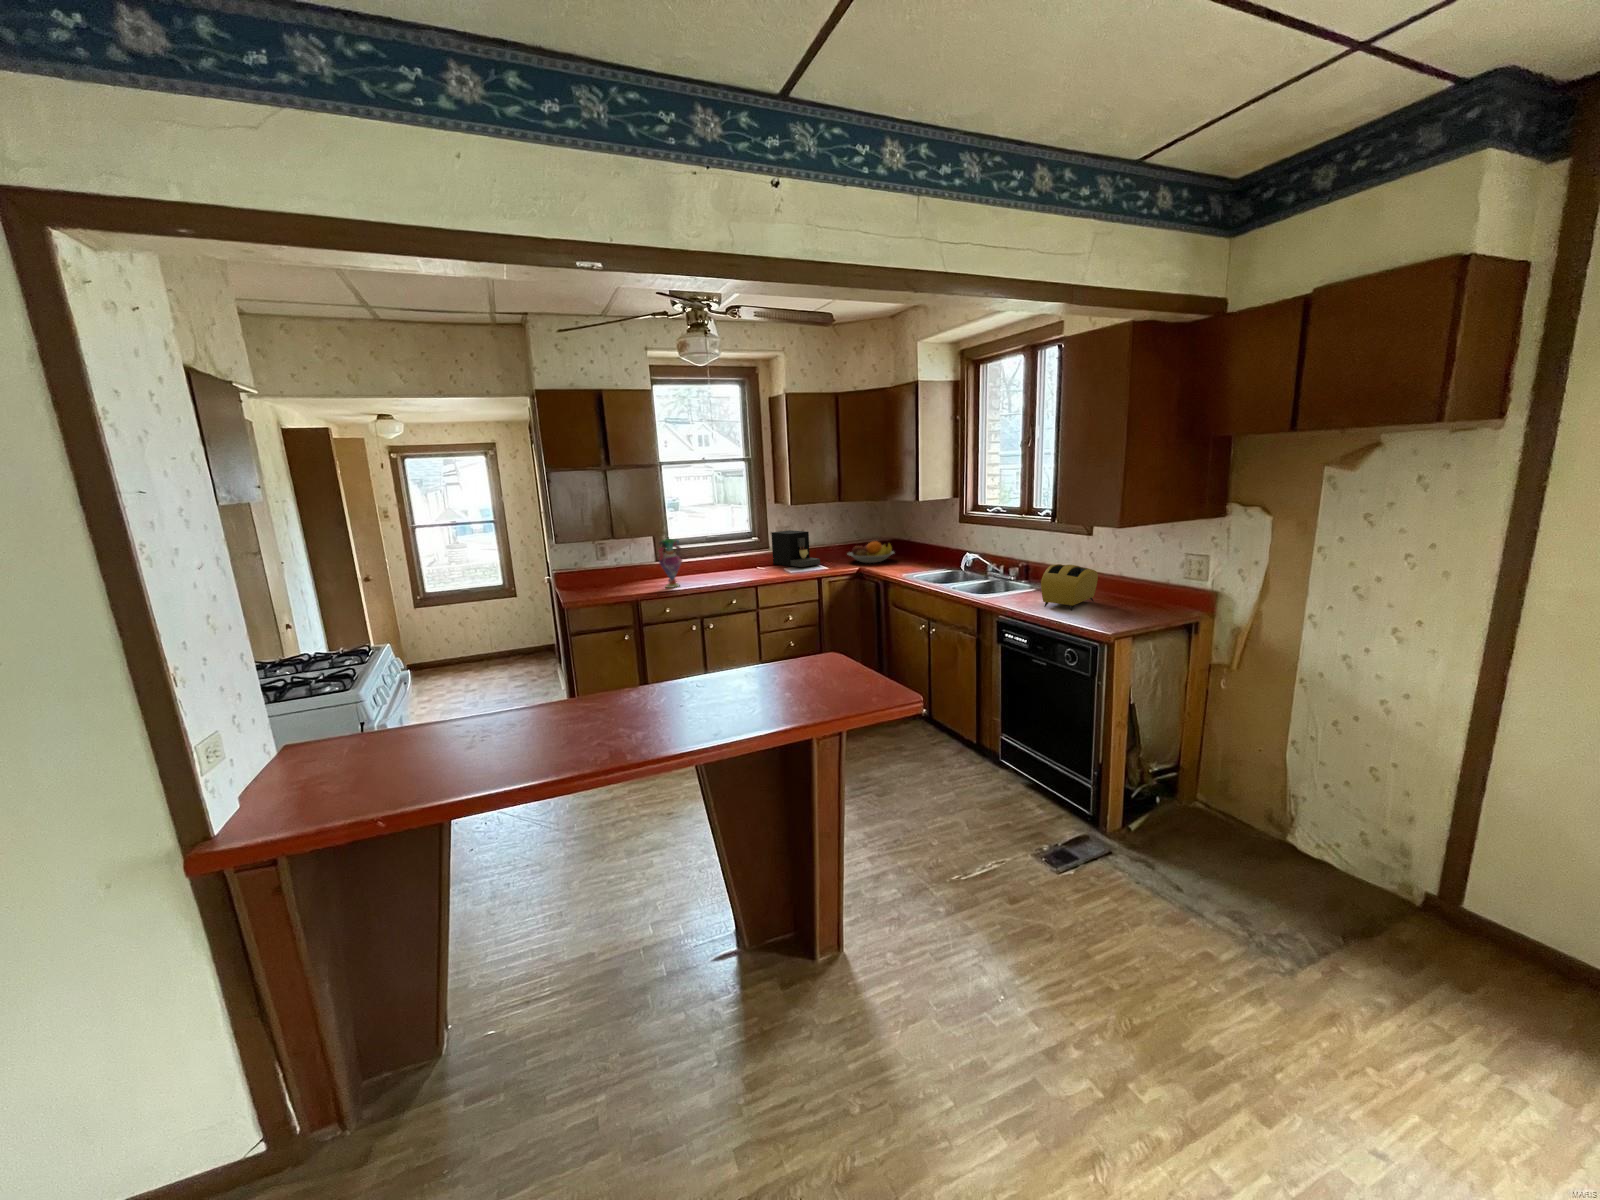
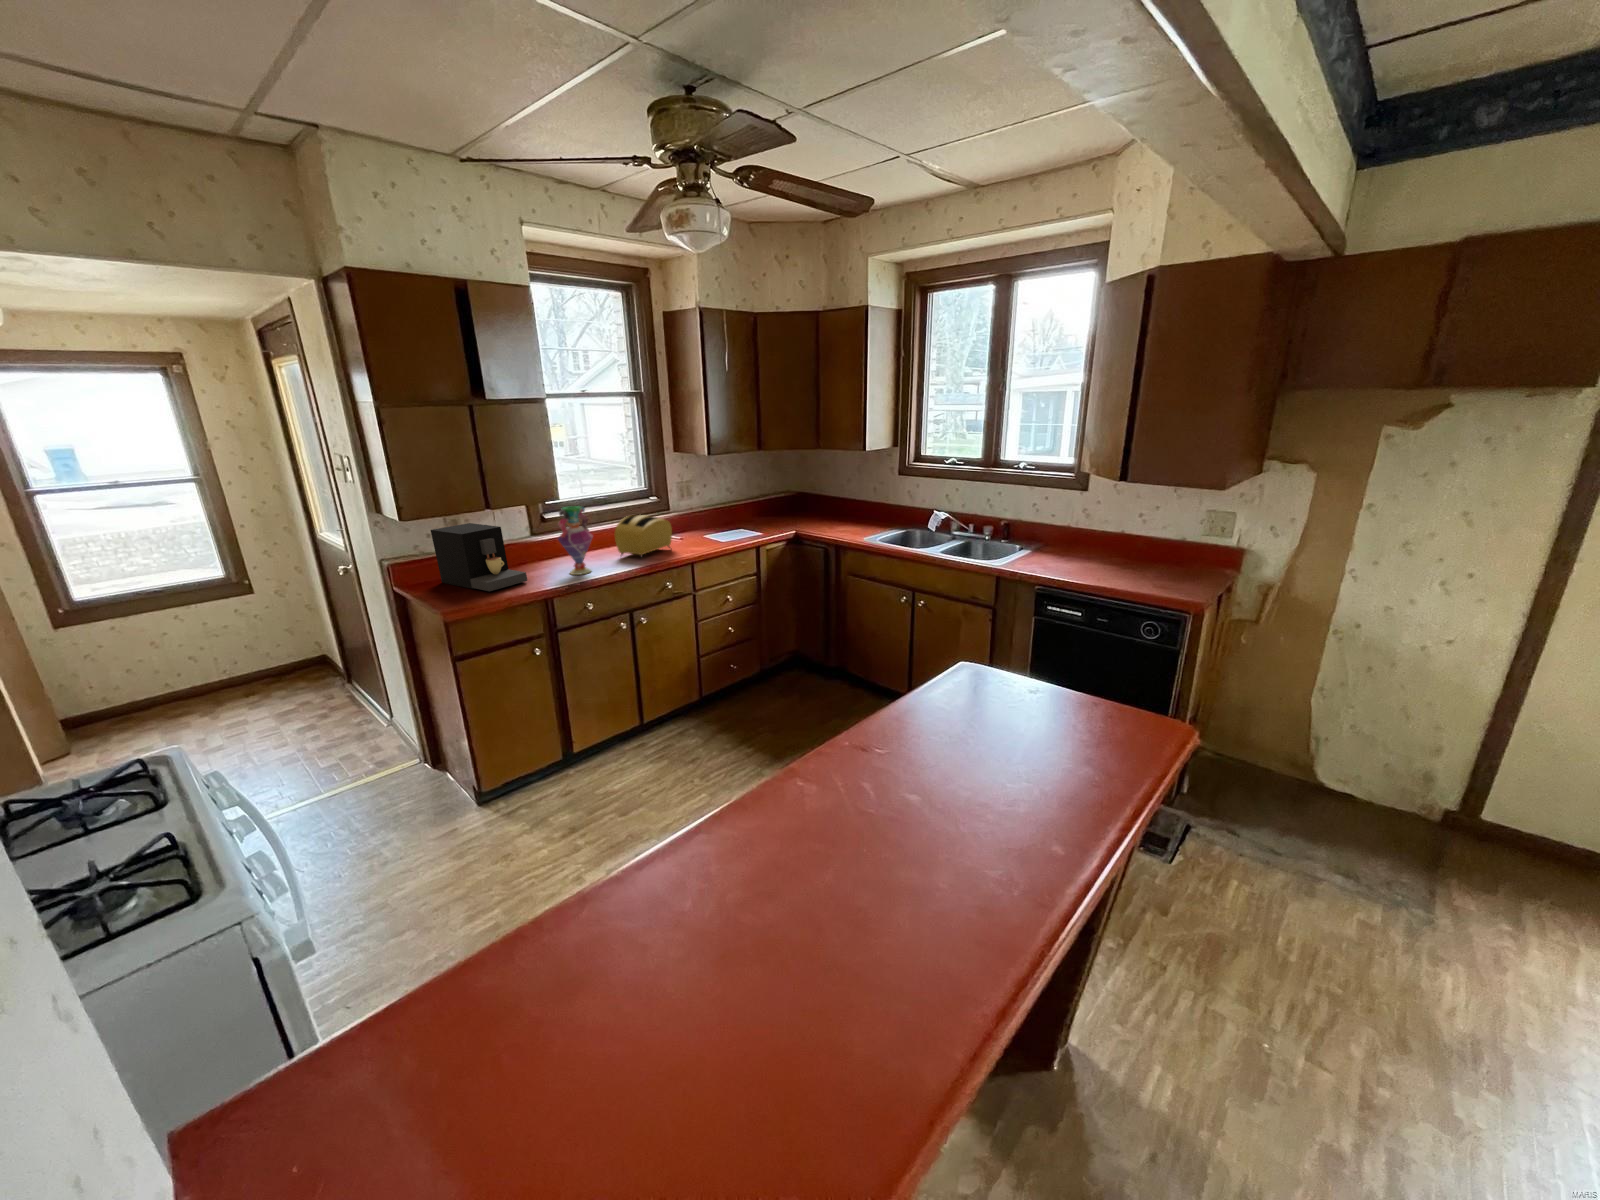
coffee maker: present [771,530,820,567] -> present [431,523,527,591]
fruit bowl: present [848,541,894,563] -> none [770,499,825,524]
toaster: present [1041,564,1098,610] -> present [614,515,672,558]

